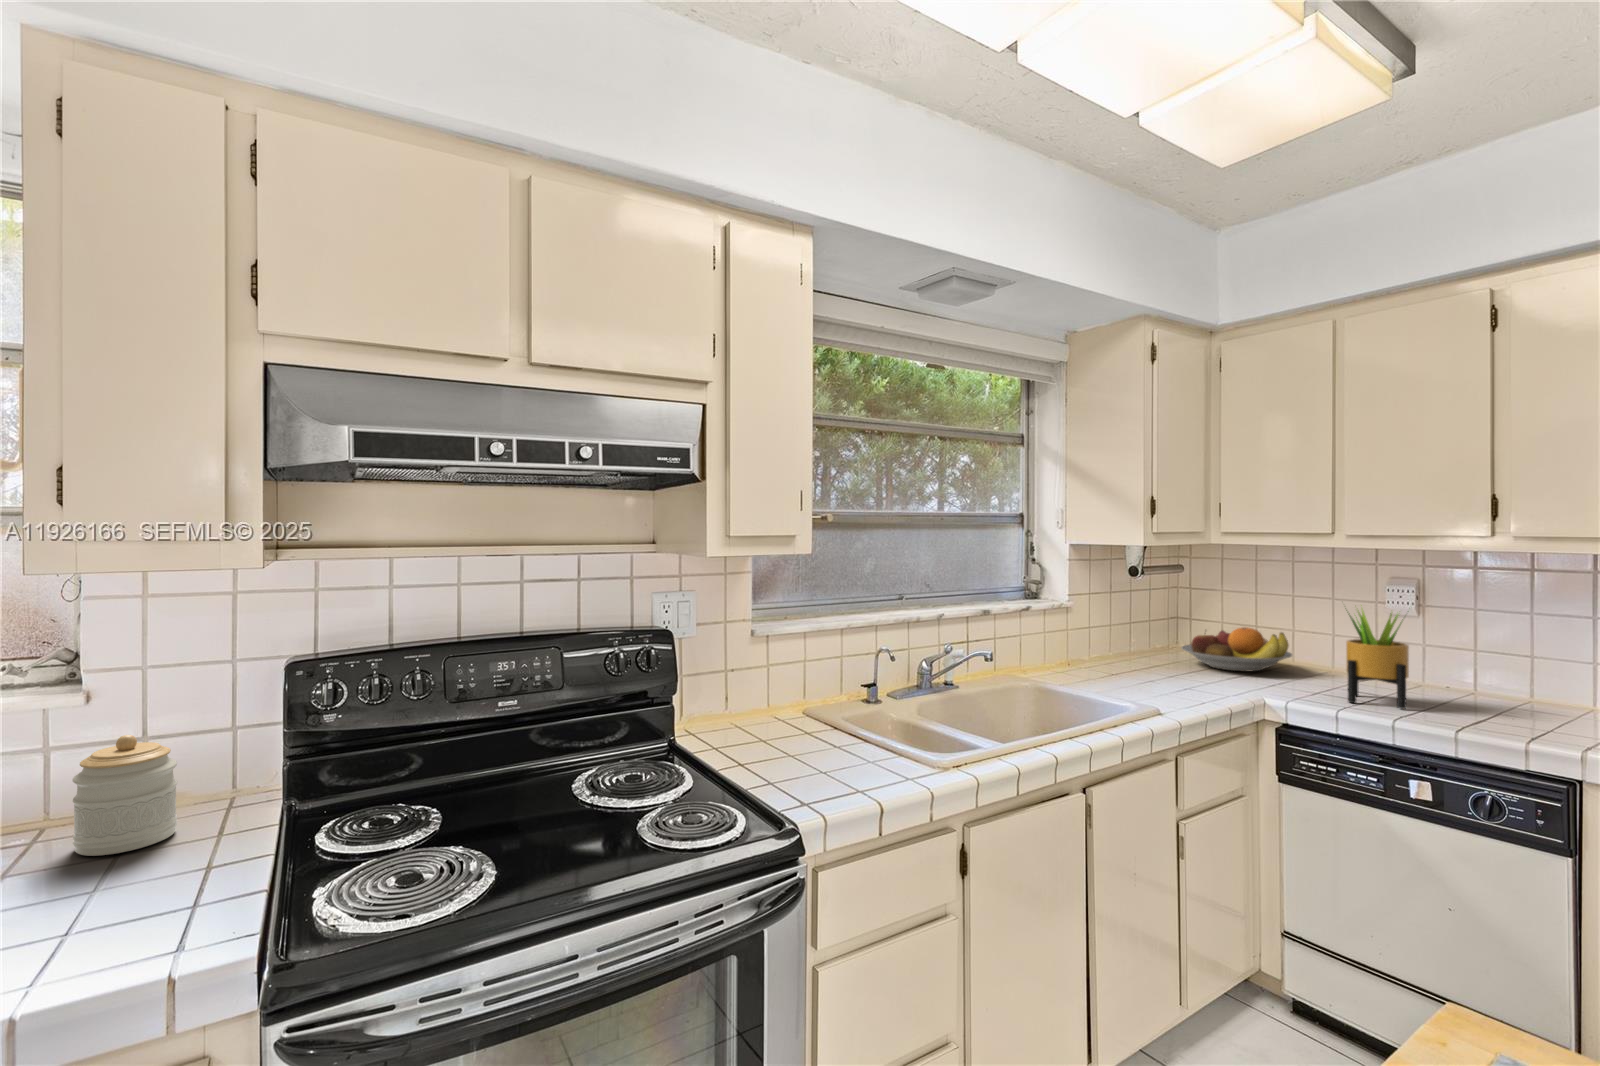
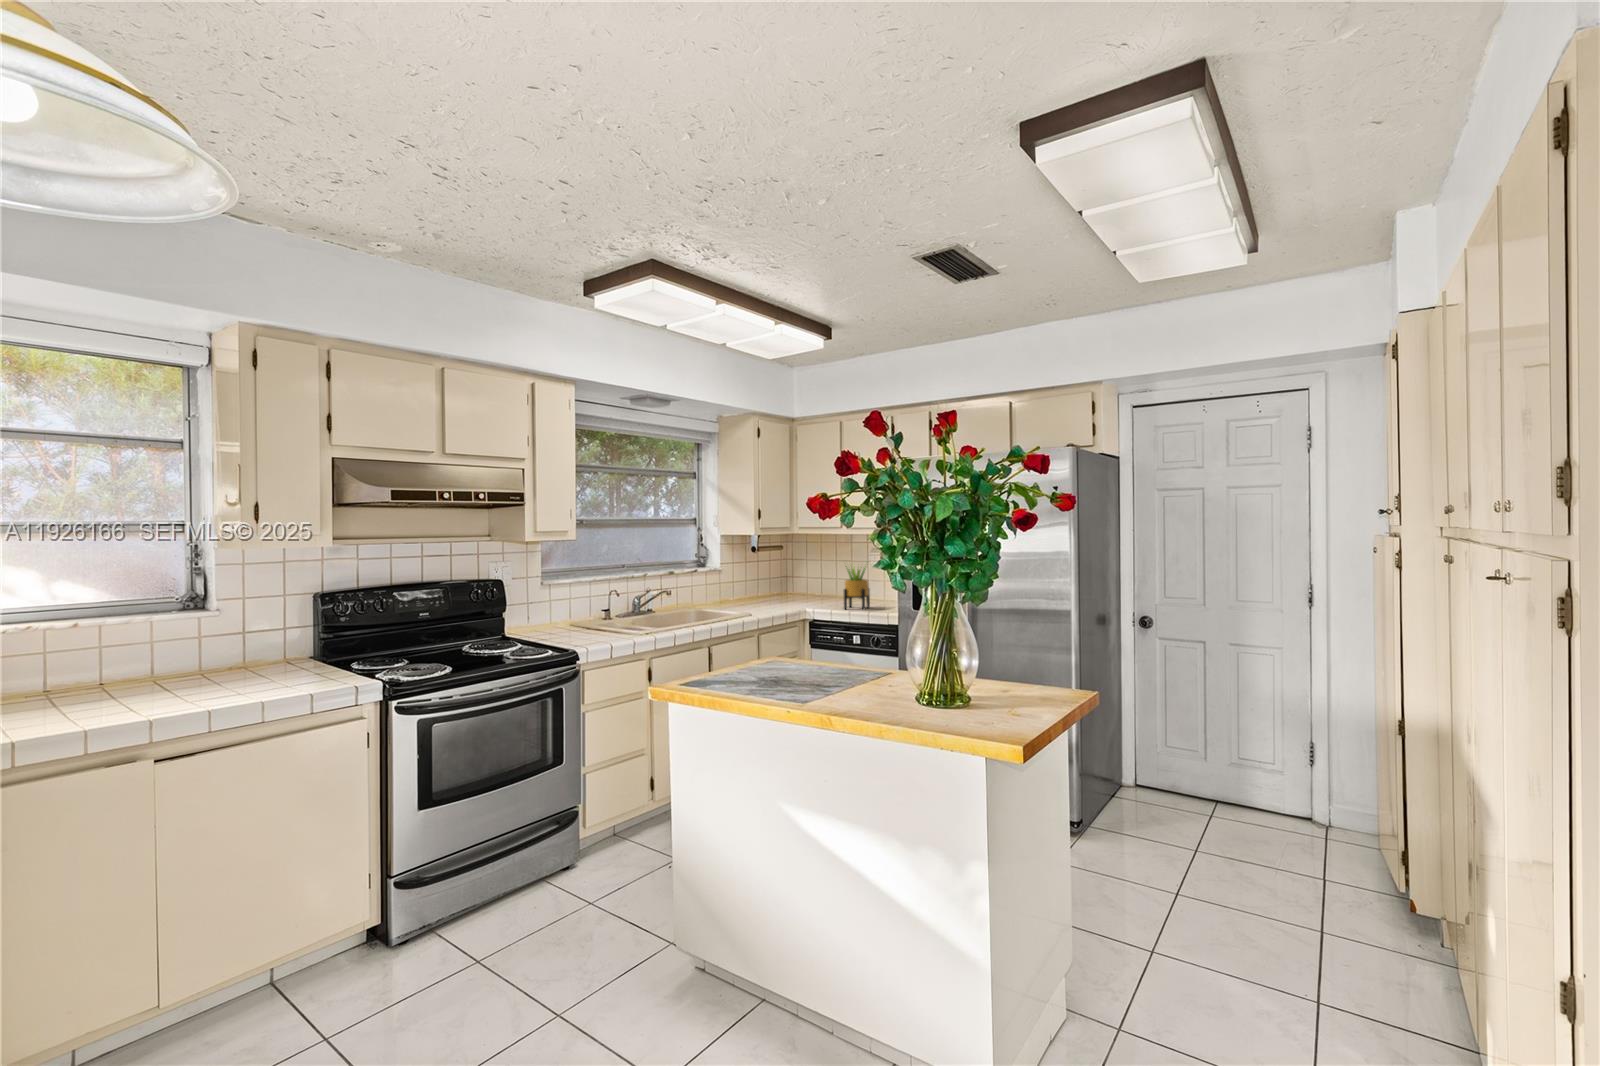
fruit bowl: present [1181,627,1292,671] -> none [782,579,835,602]
jar: present [72,735,177,856] -> none [243,623,286,673]

